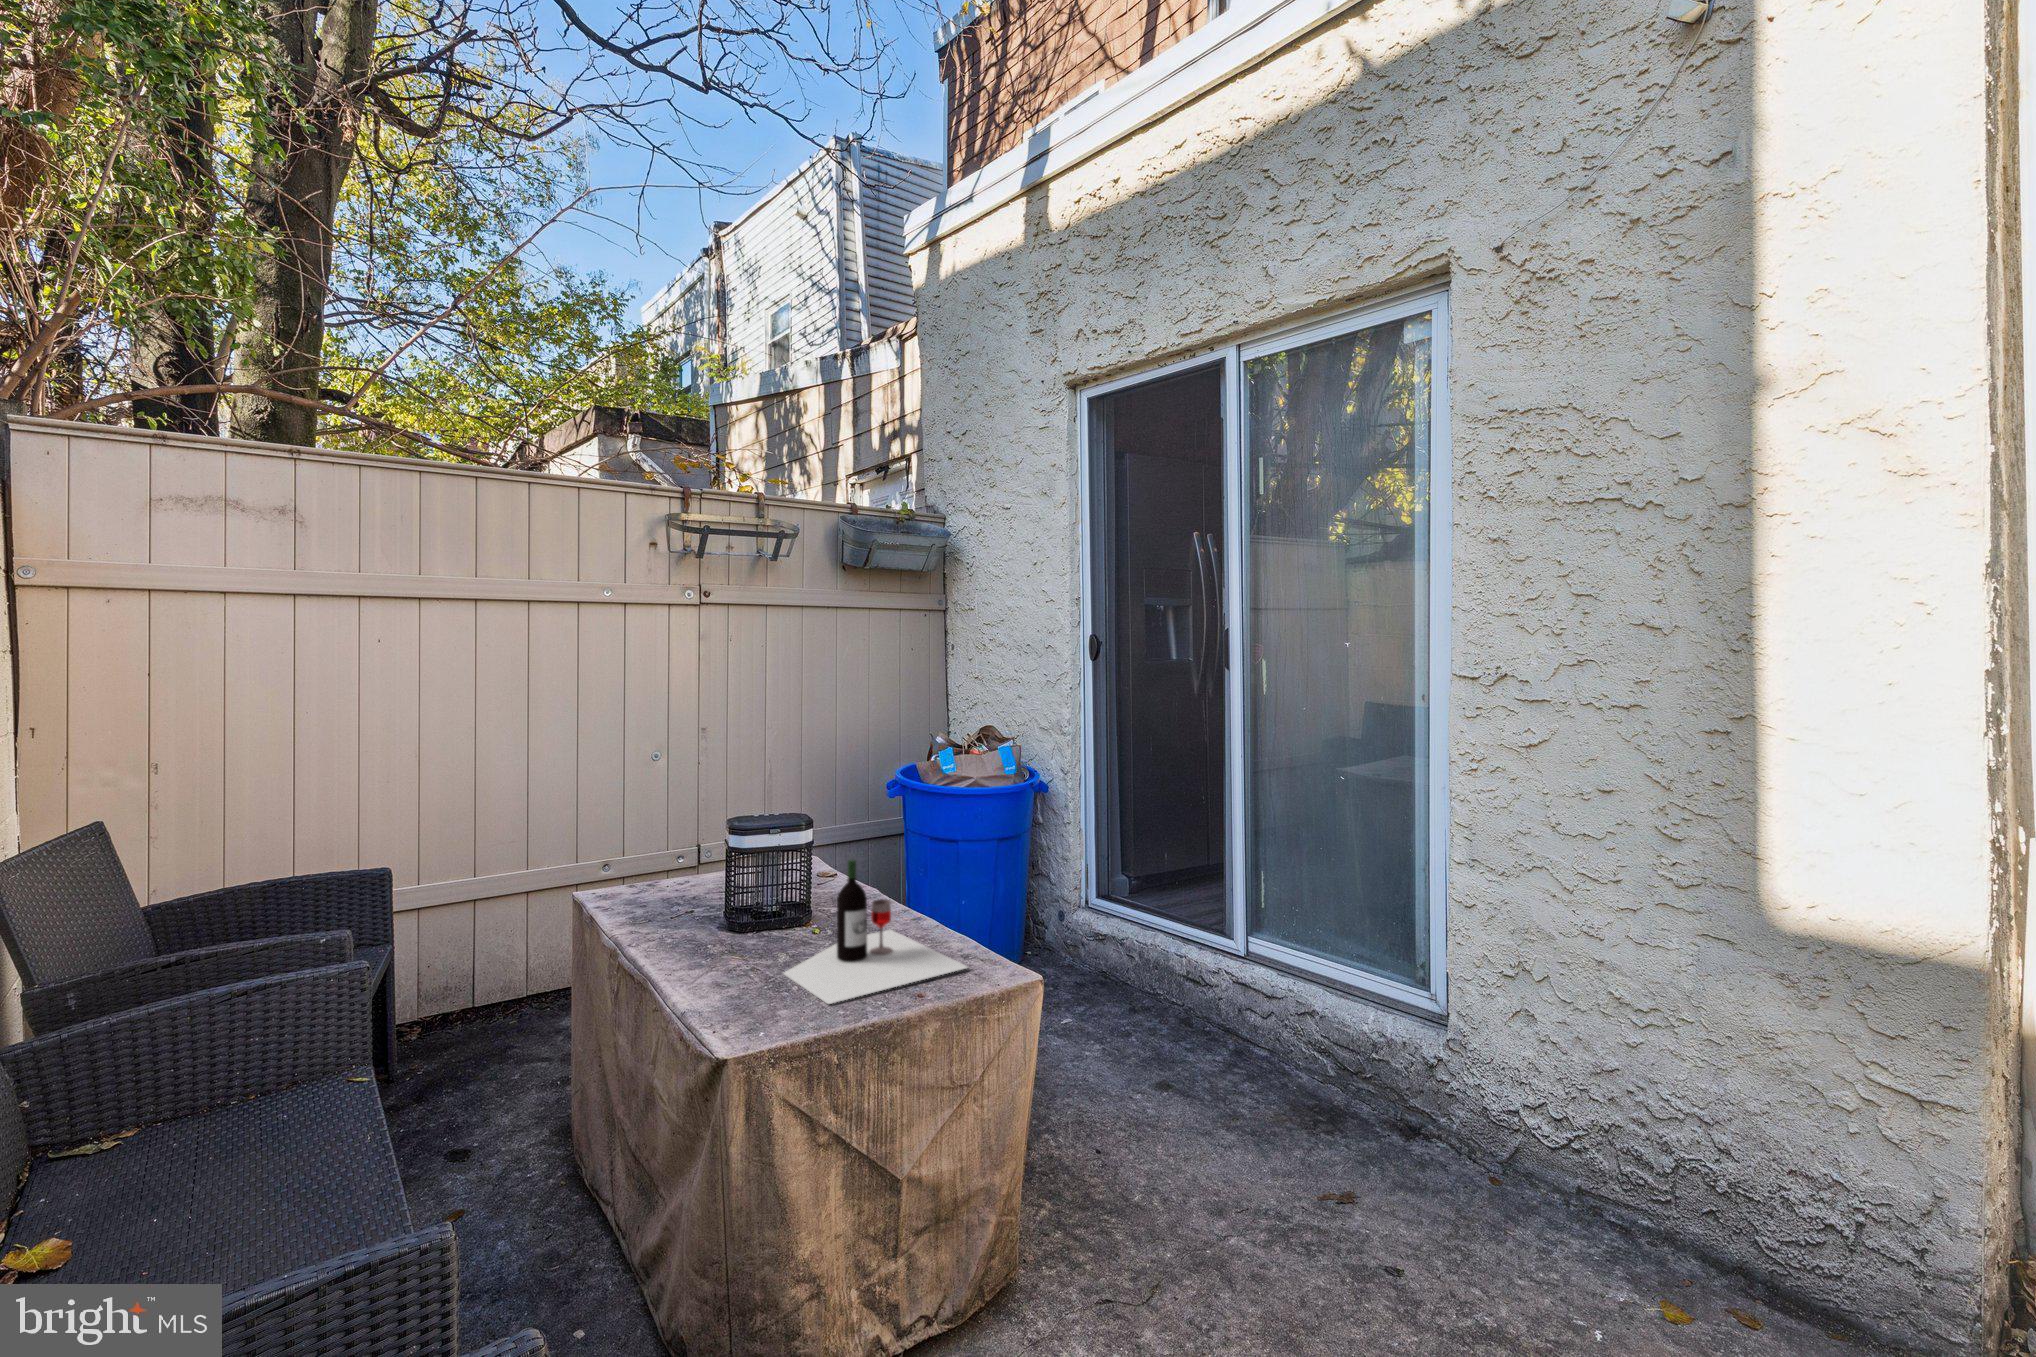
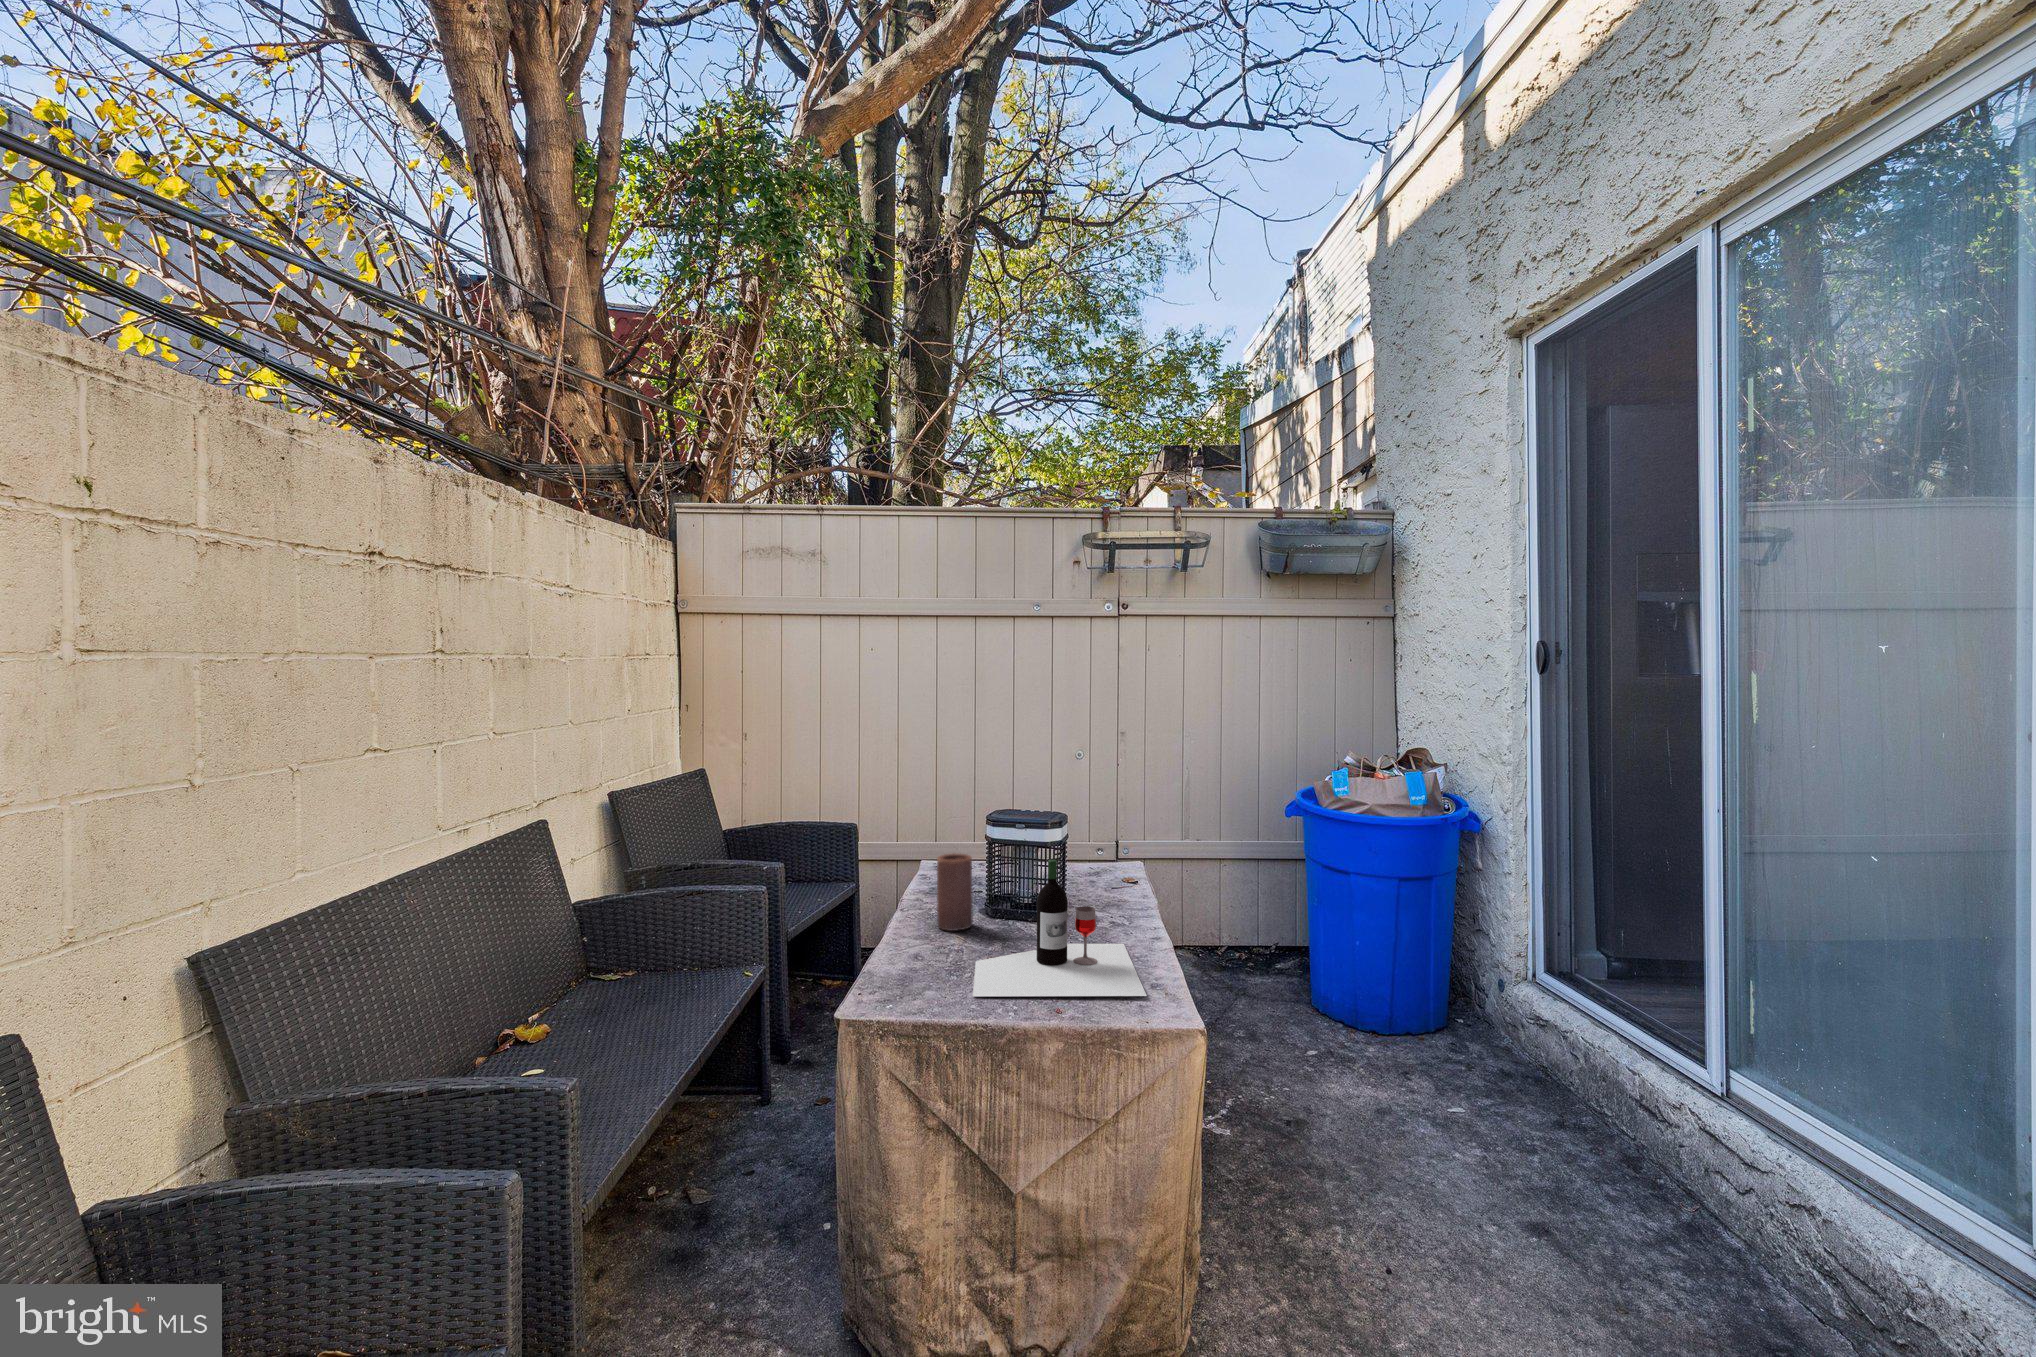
candle: none [695,869,734,952] -> present [937,854,973,931]

